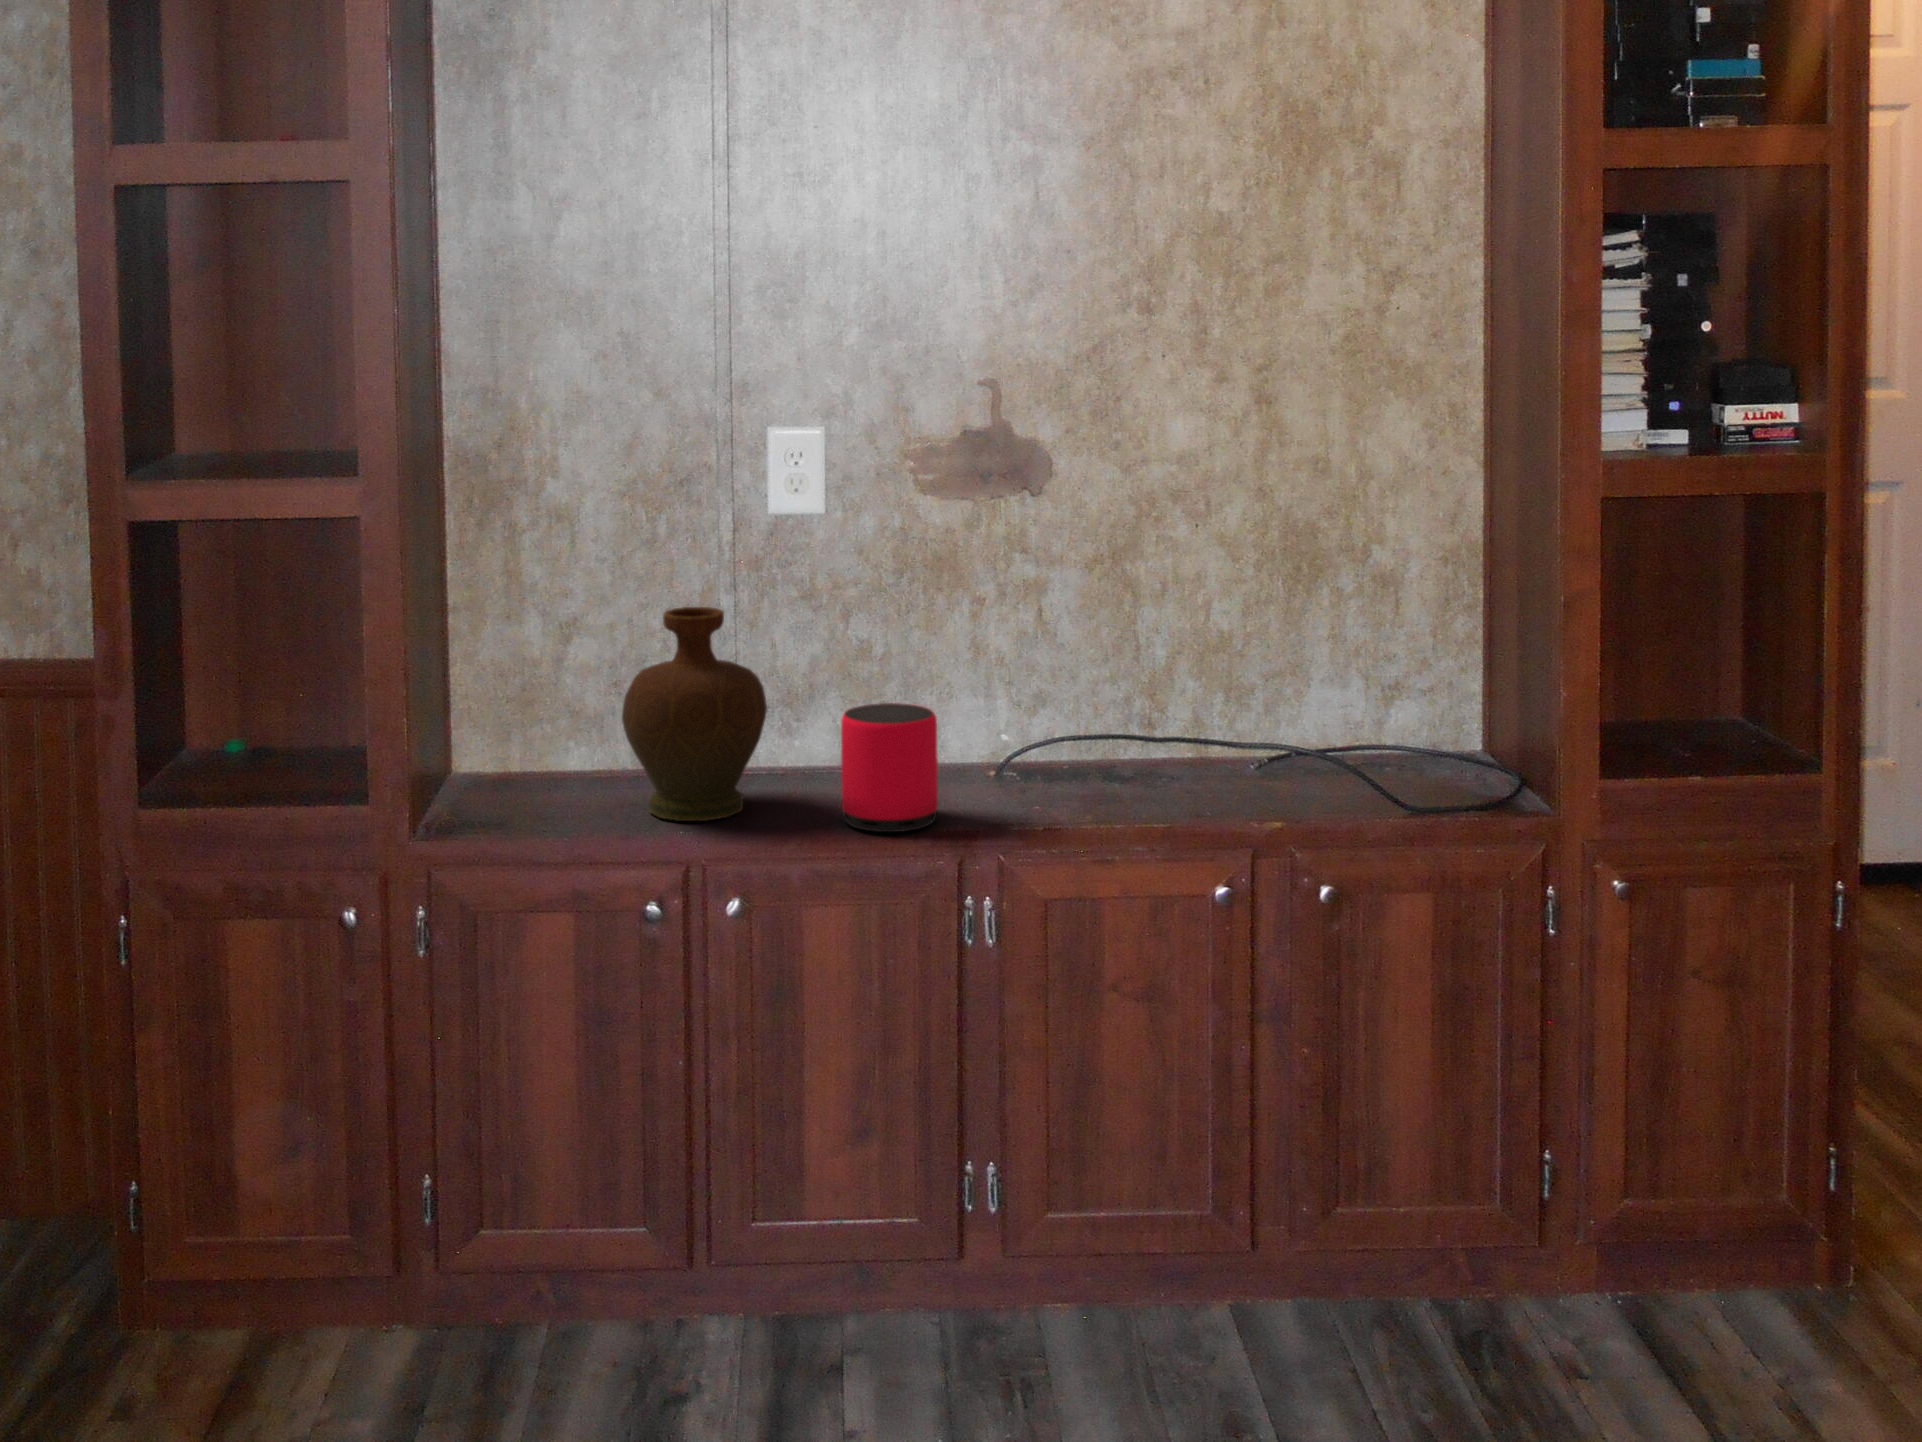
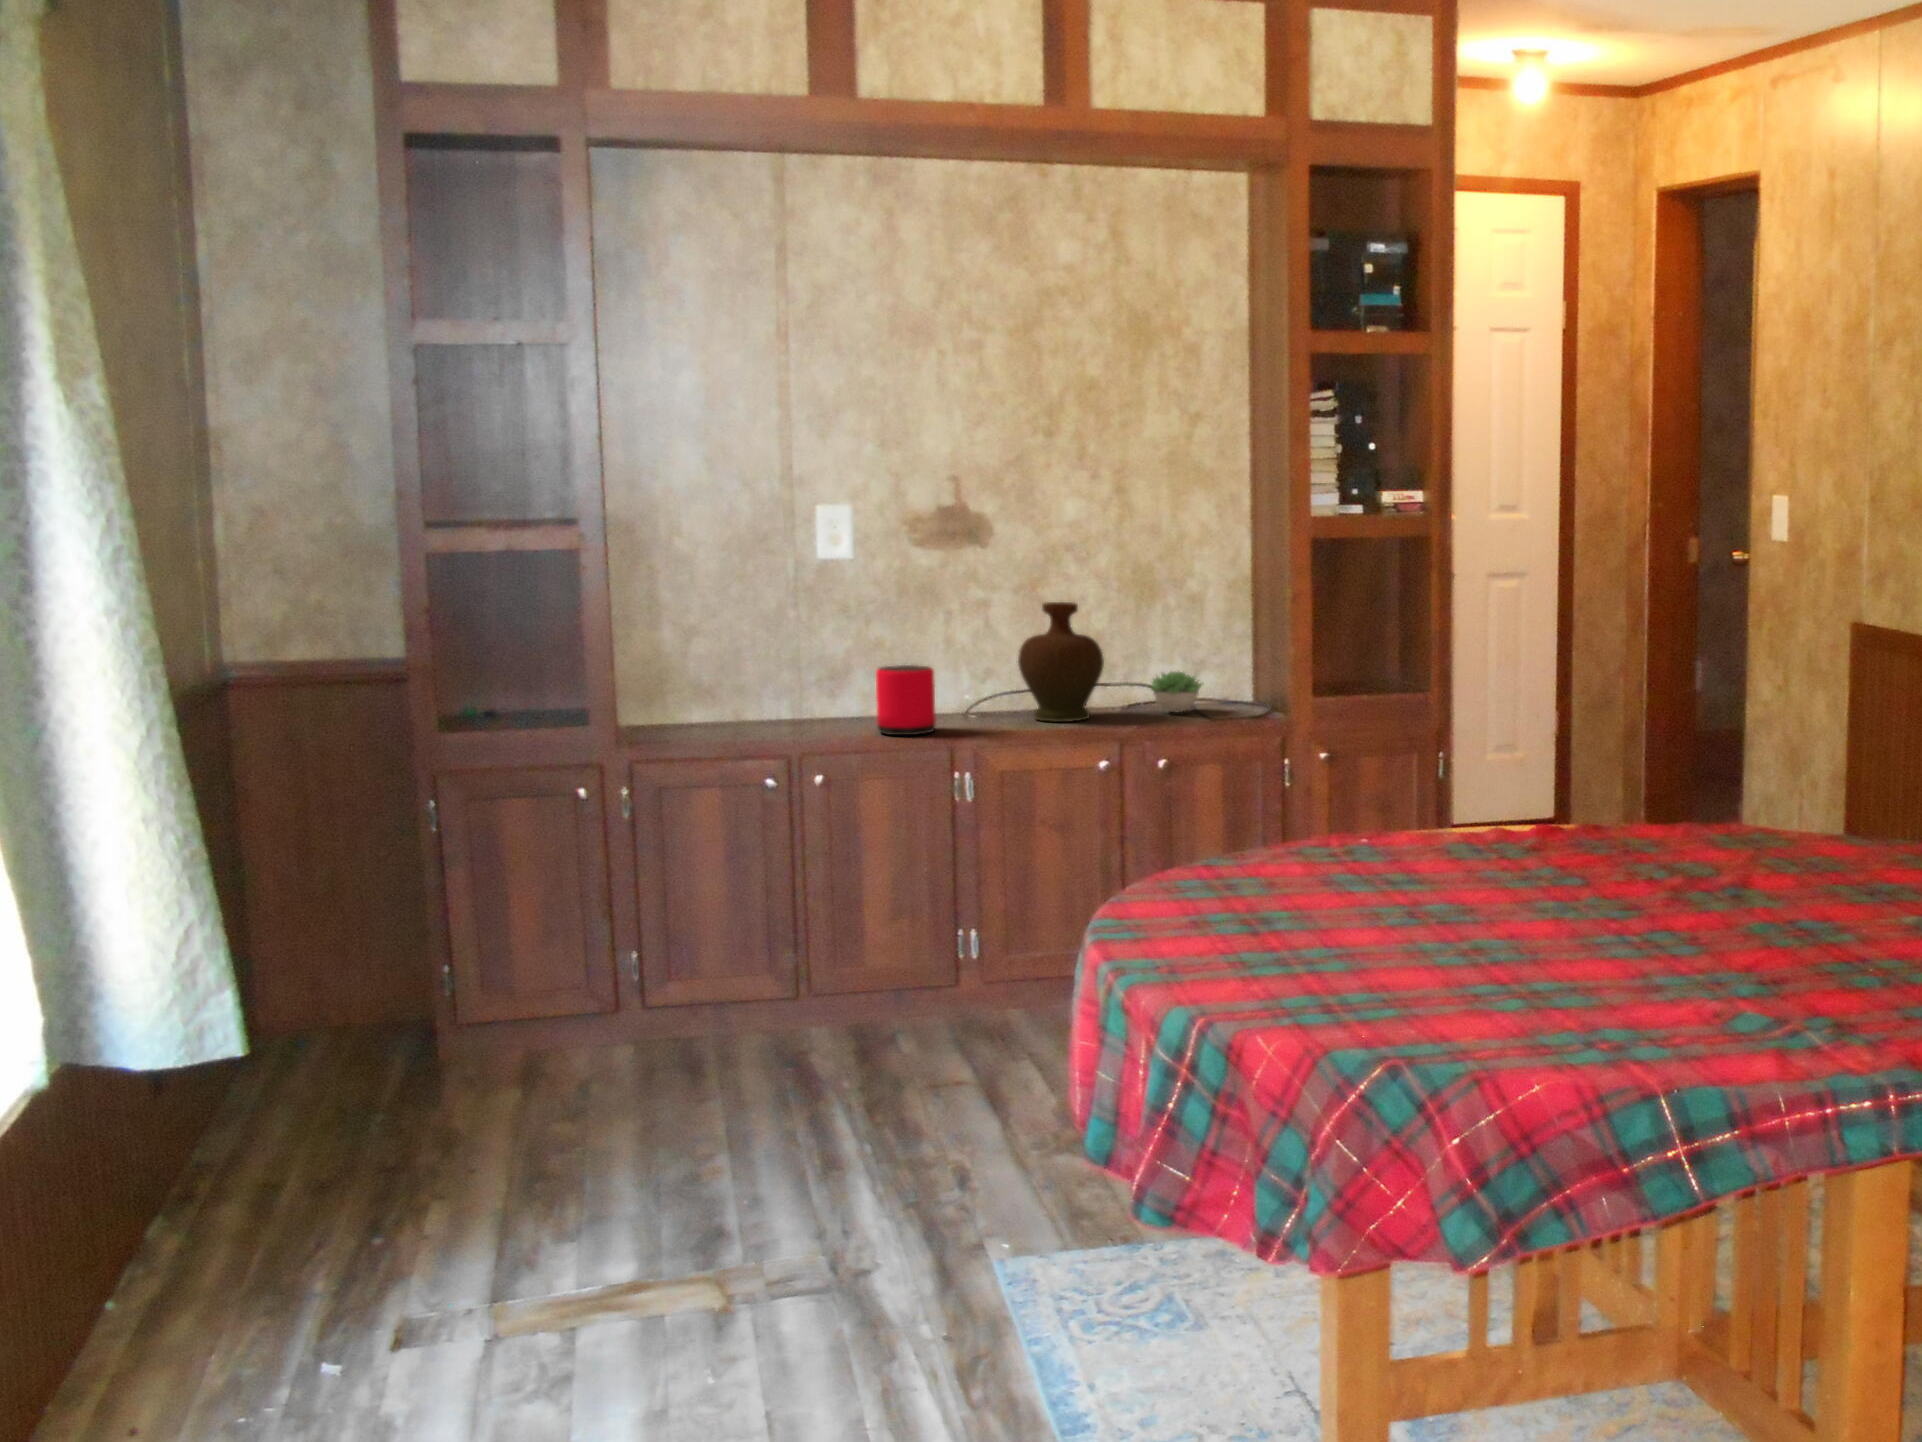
decorative vase: present [622,607,767,821] -> present [1018,602,1104,722]
succulent plant: none [1301,711,1400,786] -> present [1150,671,1202,712]

